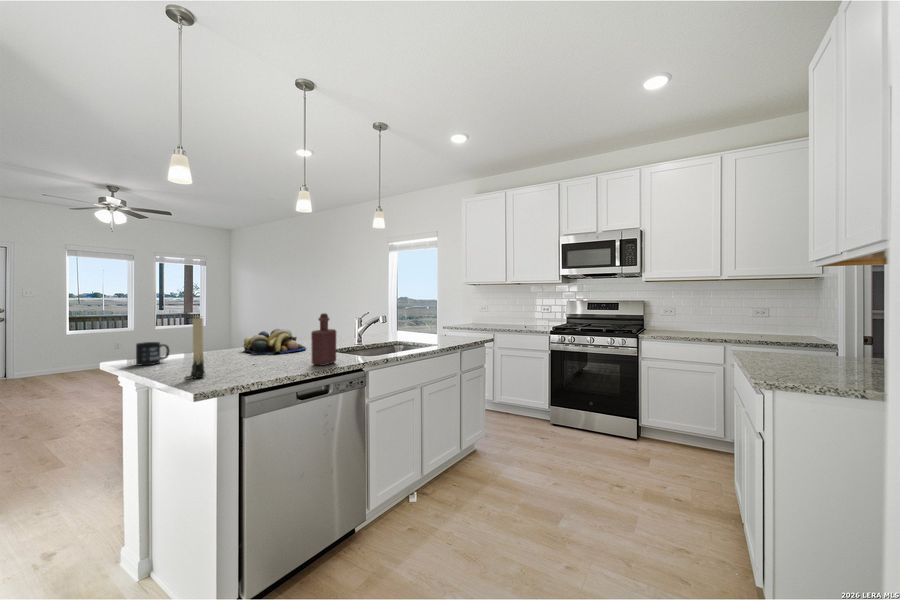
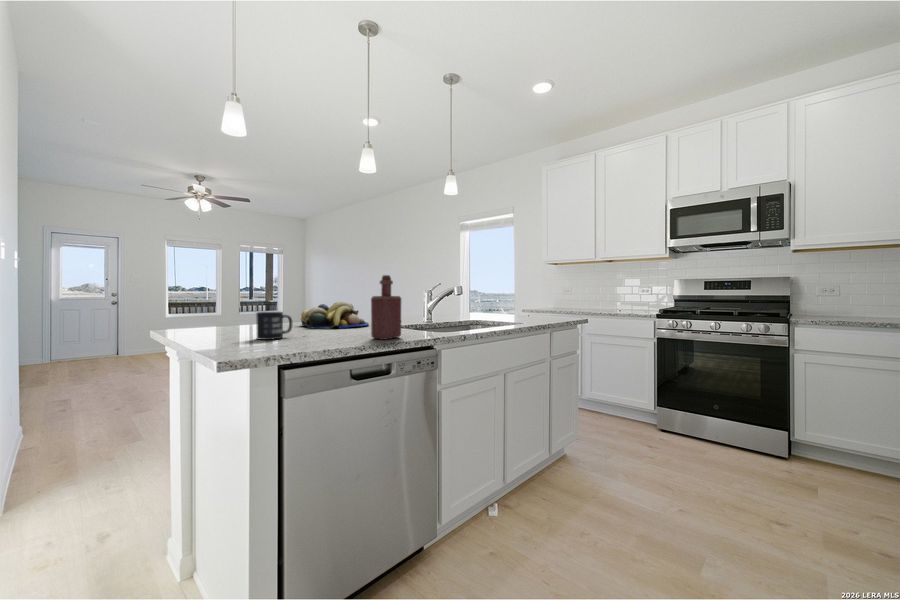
candle: present [185,316,205,379] -> none [217,270,243,348]
mug: present [136,342,169,365] -> present [256,312,292,340]

